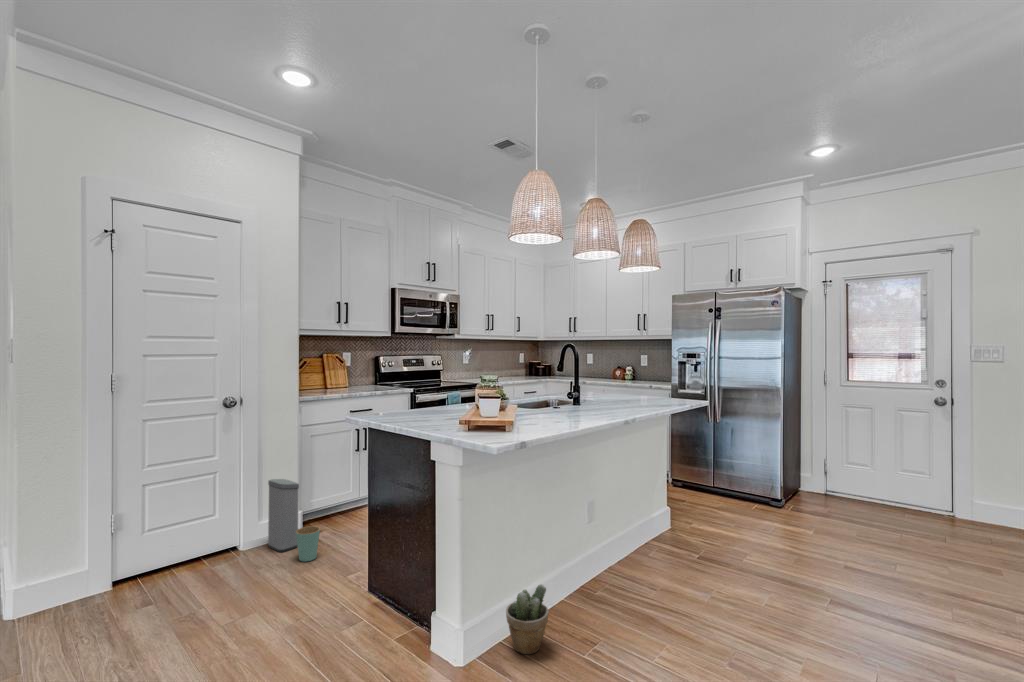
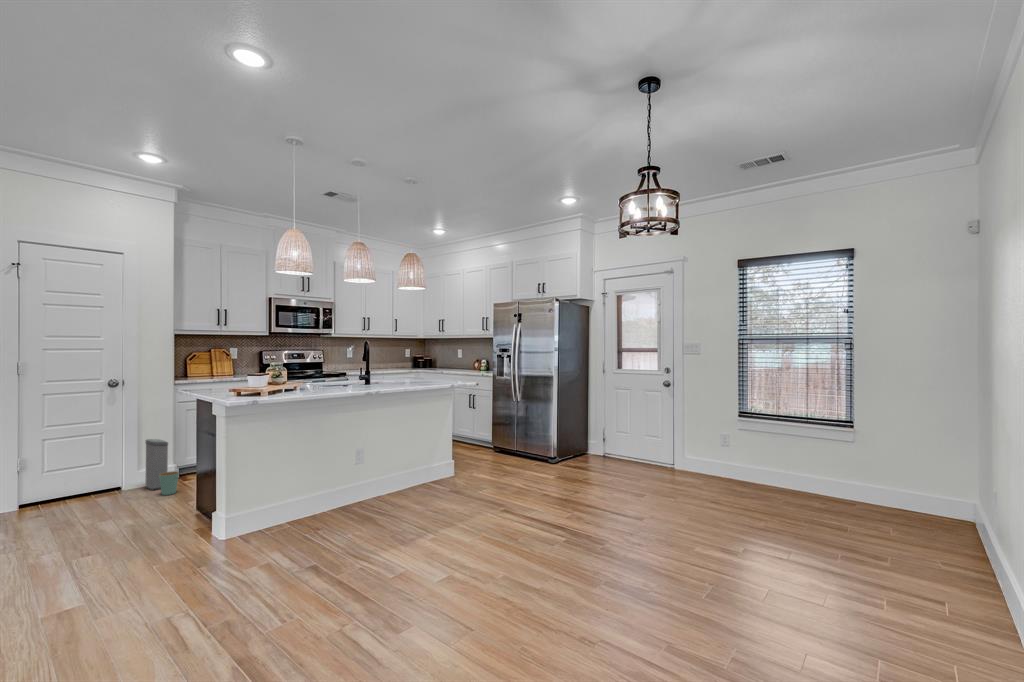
potted plant: present [506,584,549,654] -> none [259,496,290,538]

